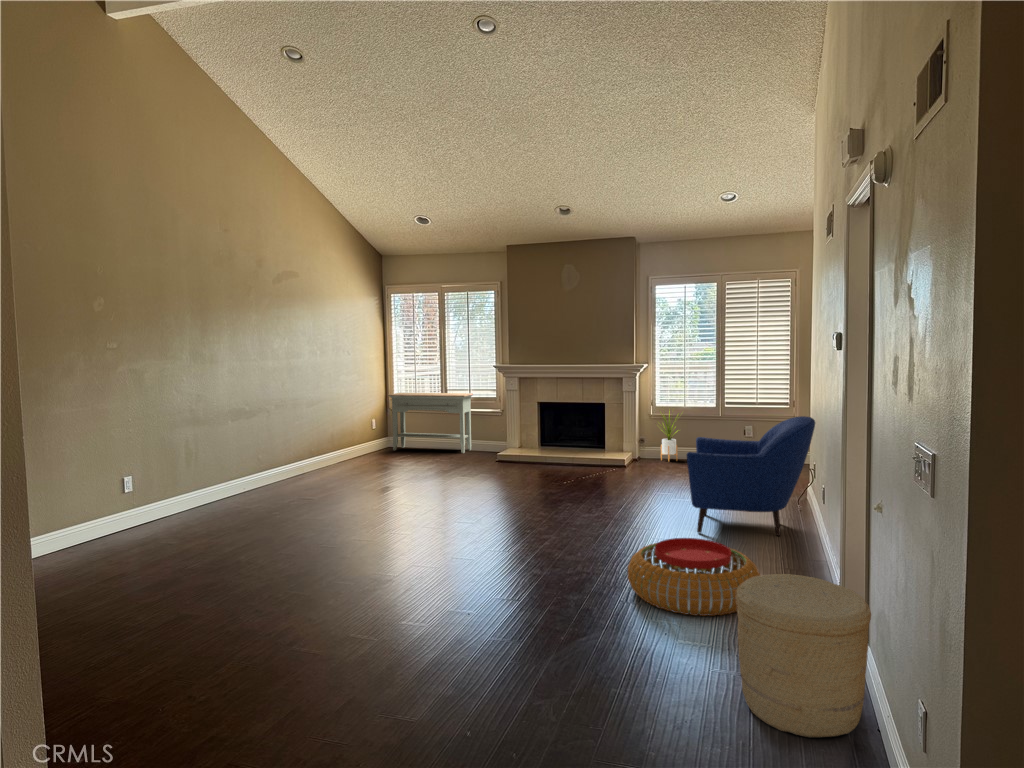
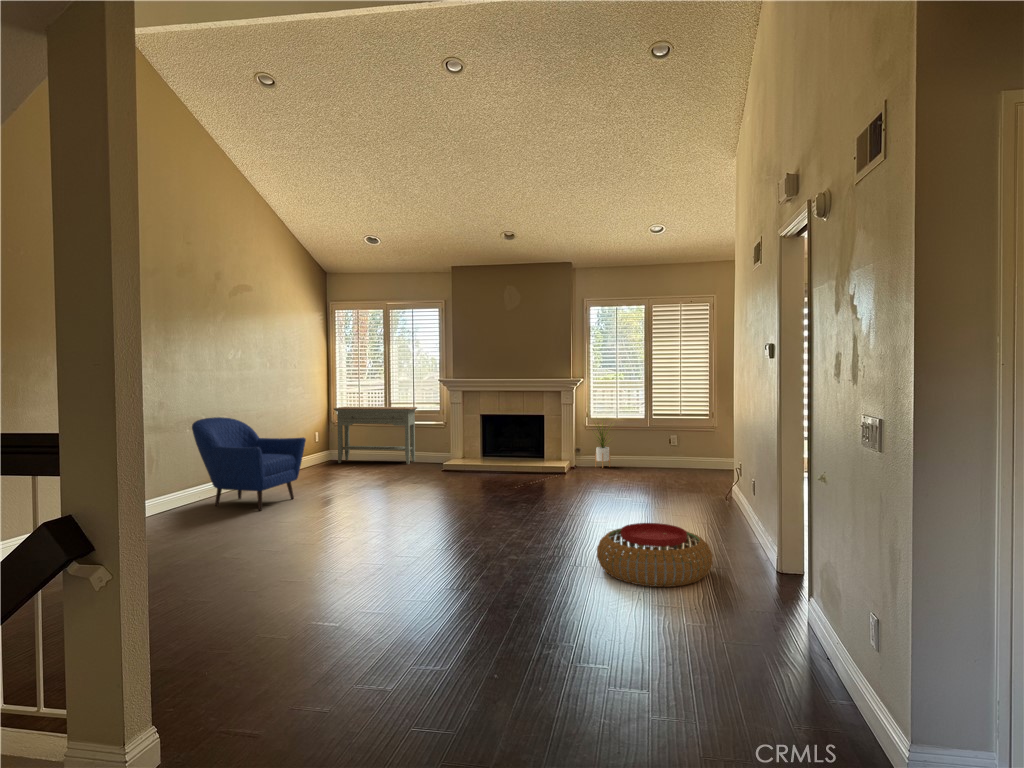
armchair: present [687,416,815,536] -> present [192,417,306,511]
woven basket: present [736,574,871,738] -> none [710,540,820,669]

